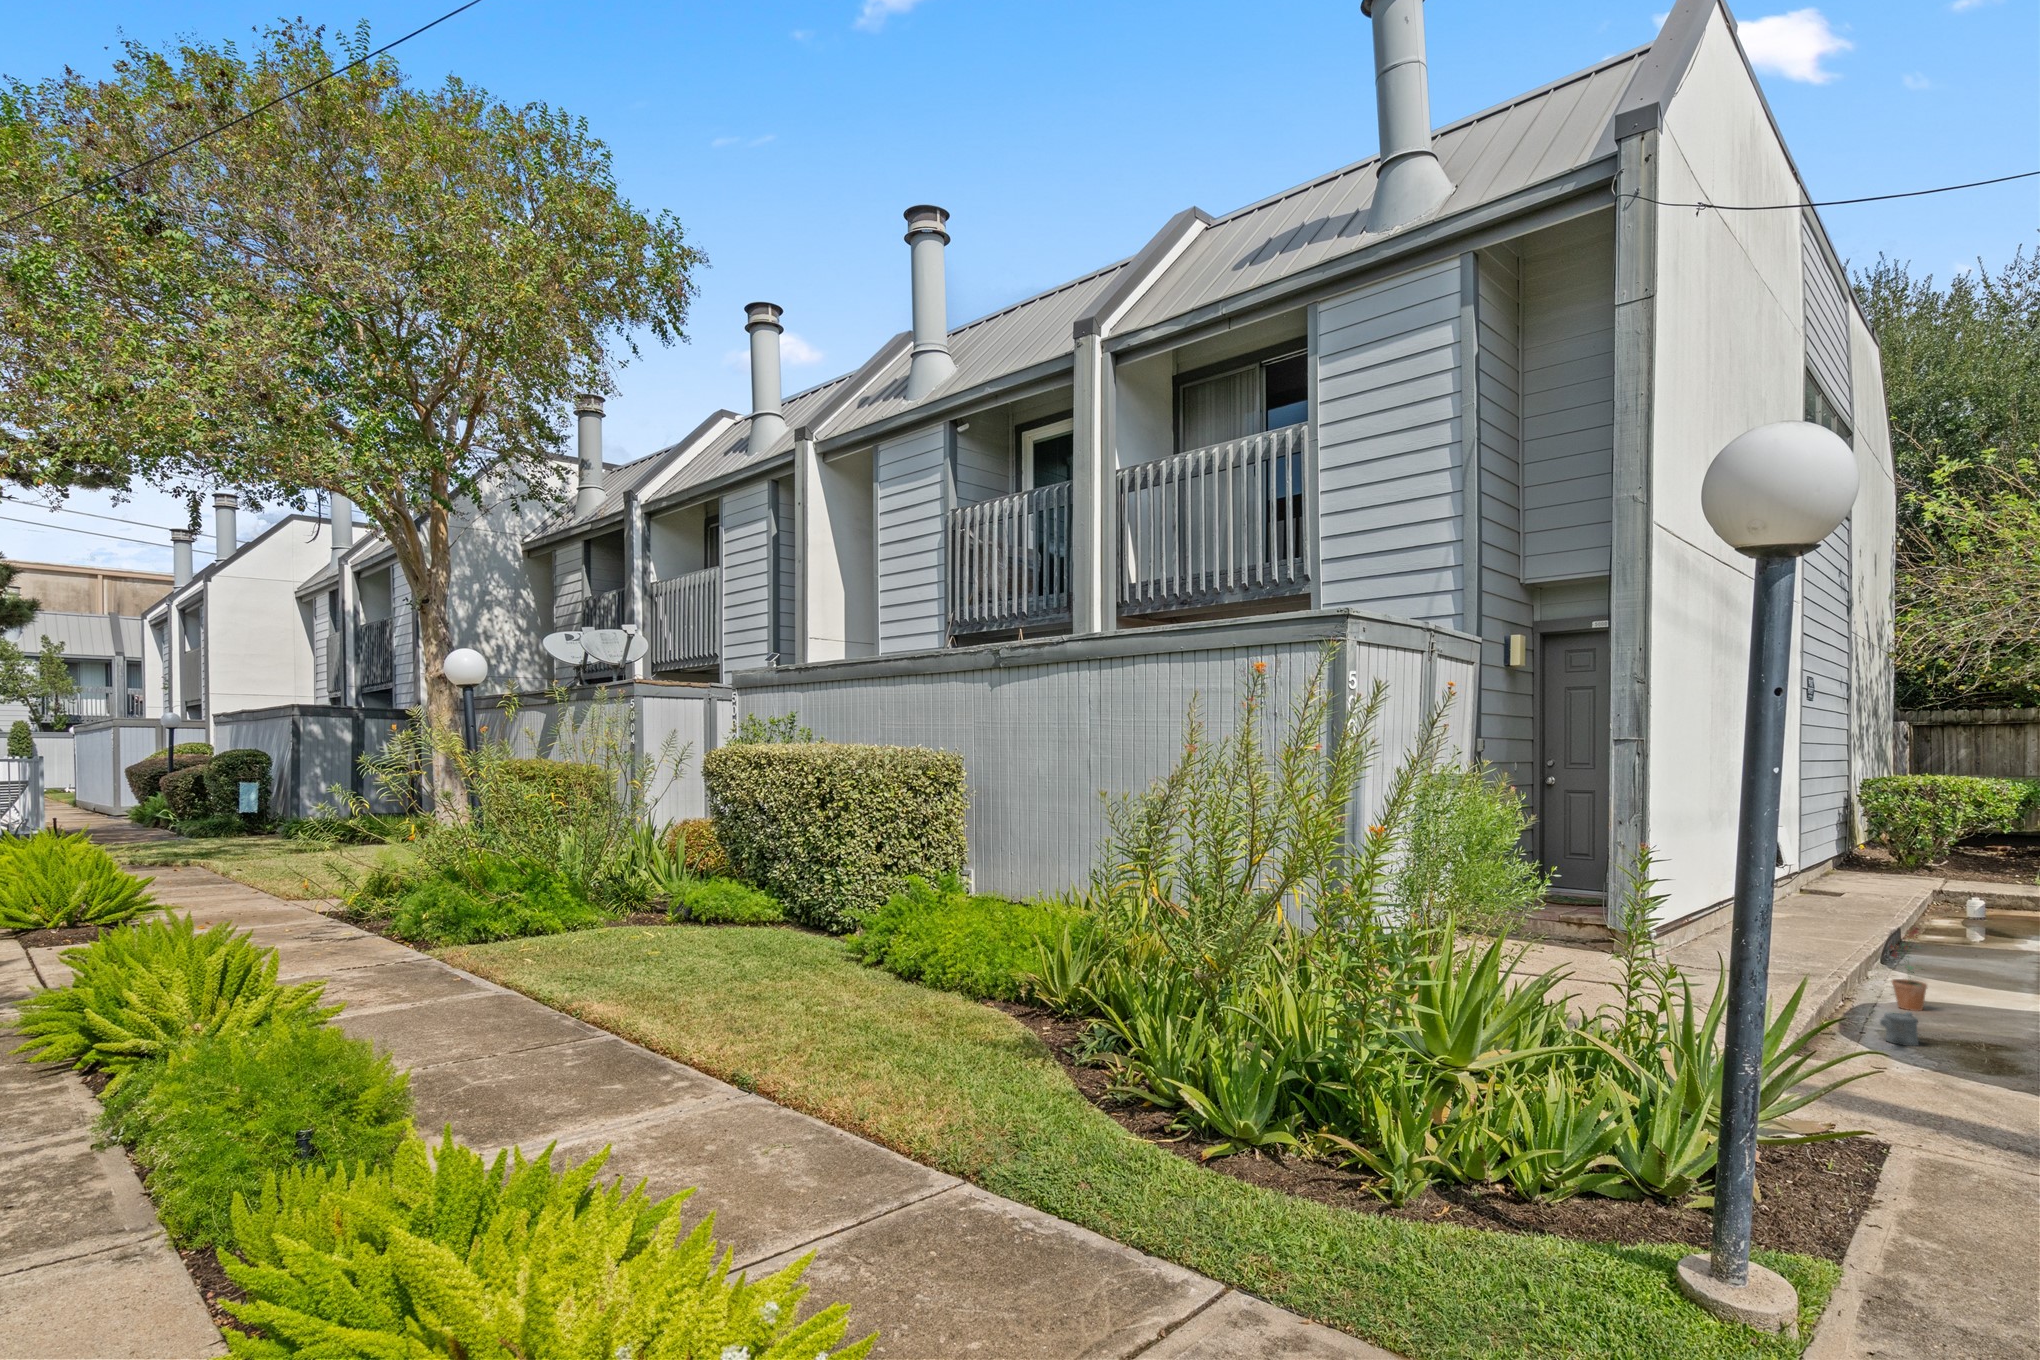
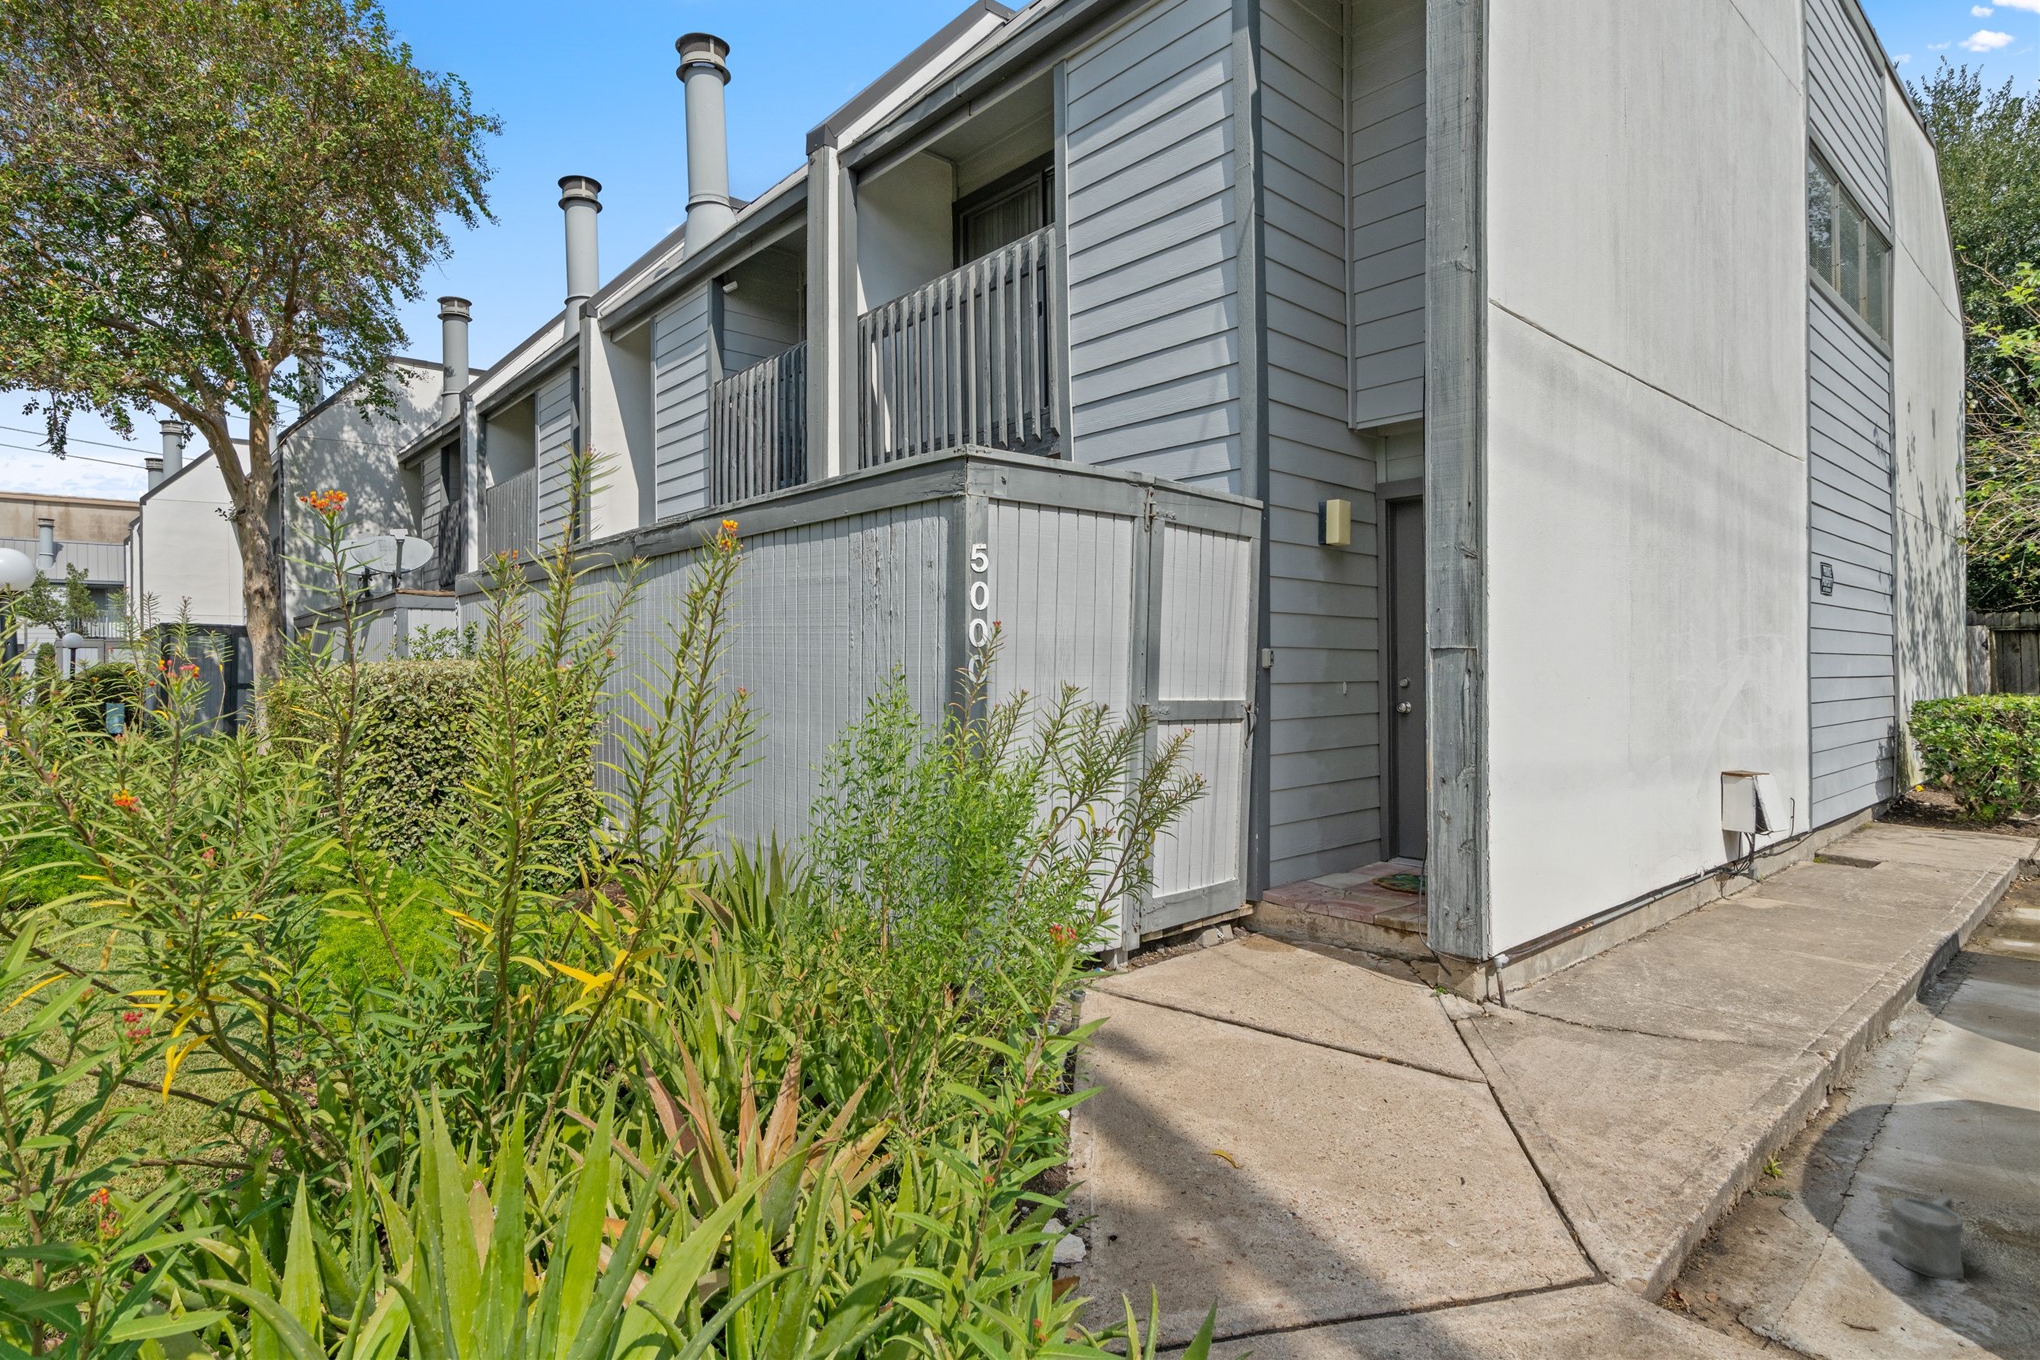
potted plant: present [1890,926,1927,1011] -> none [1916,986,1990,1145]

